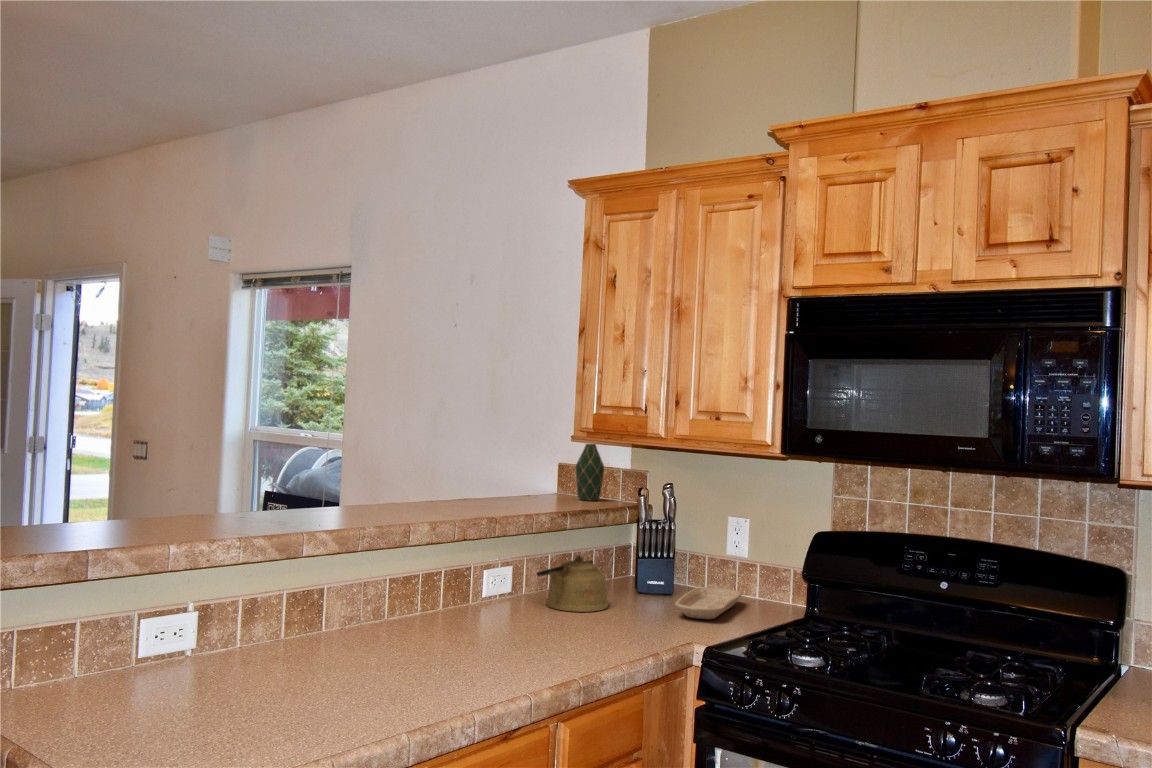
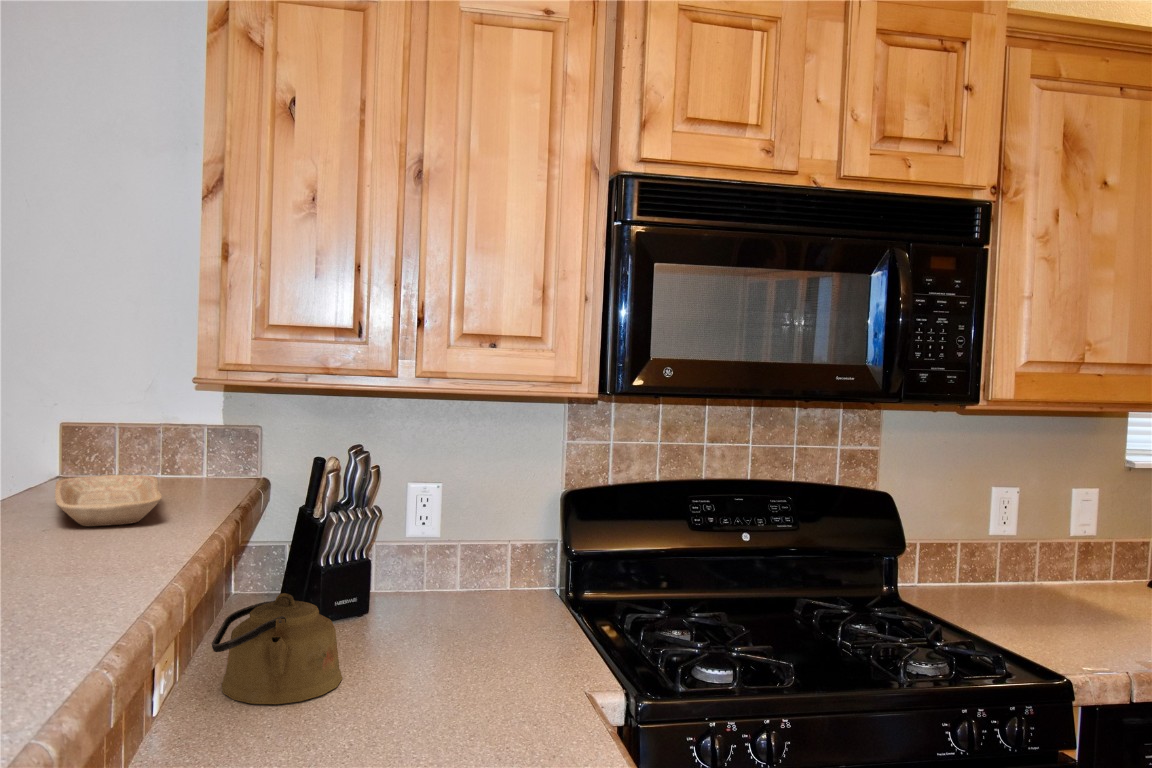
wine bottle: present [576,444,604,501] -> none [129,330,184,486]
tray: present [675,587,743,619] -> present [55,474,162,526]

